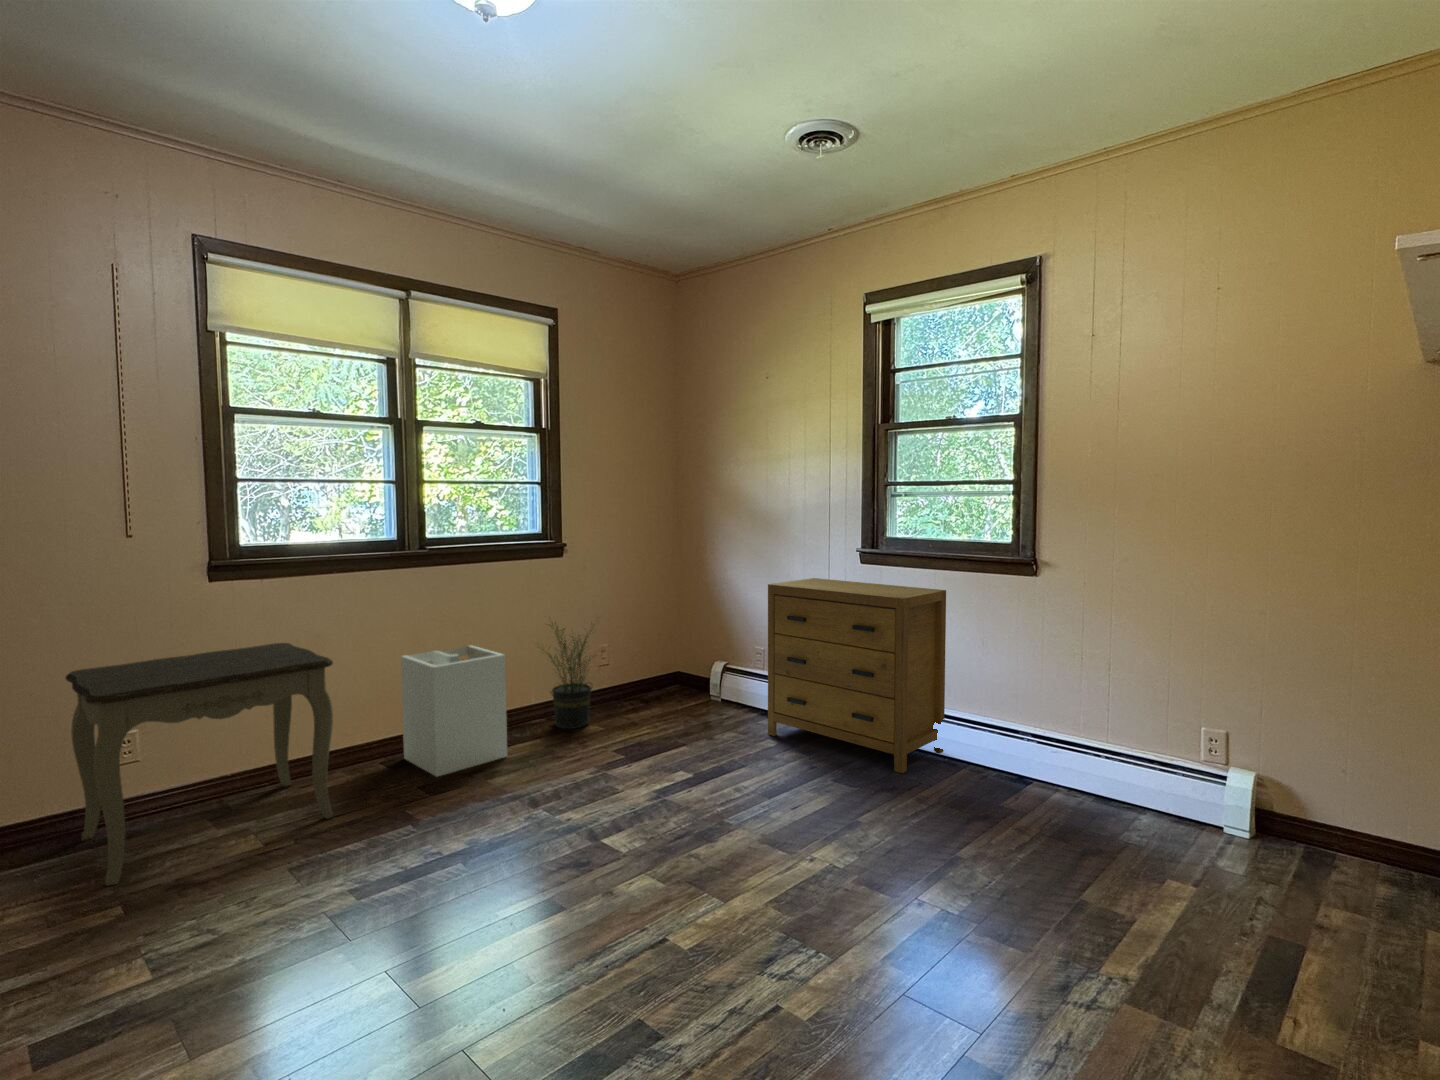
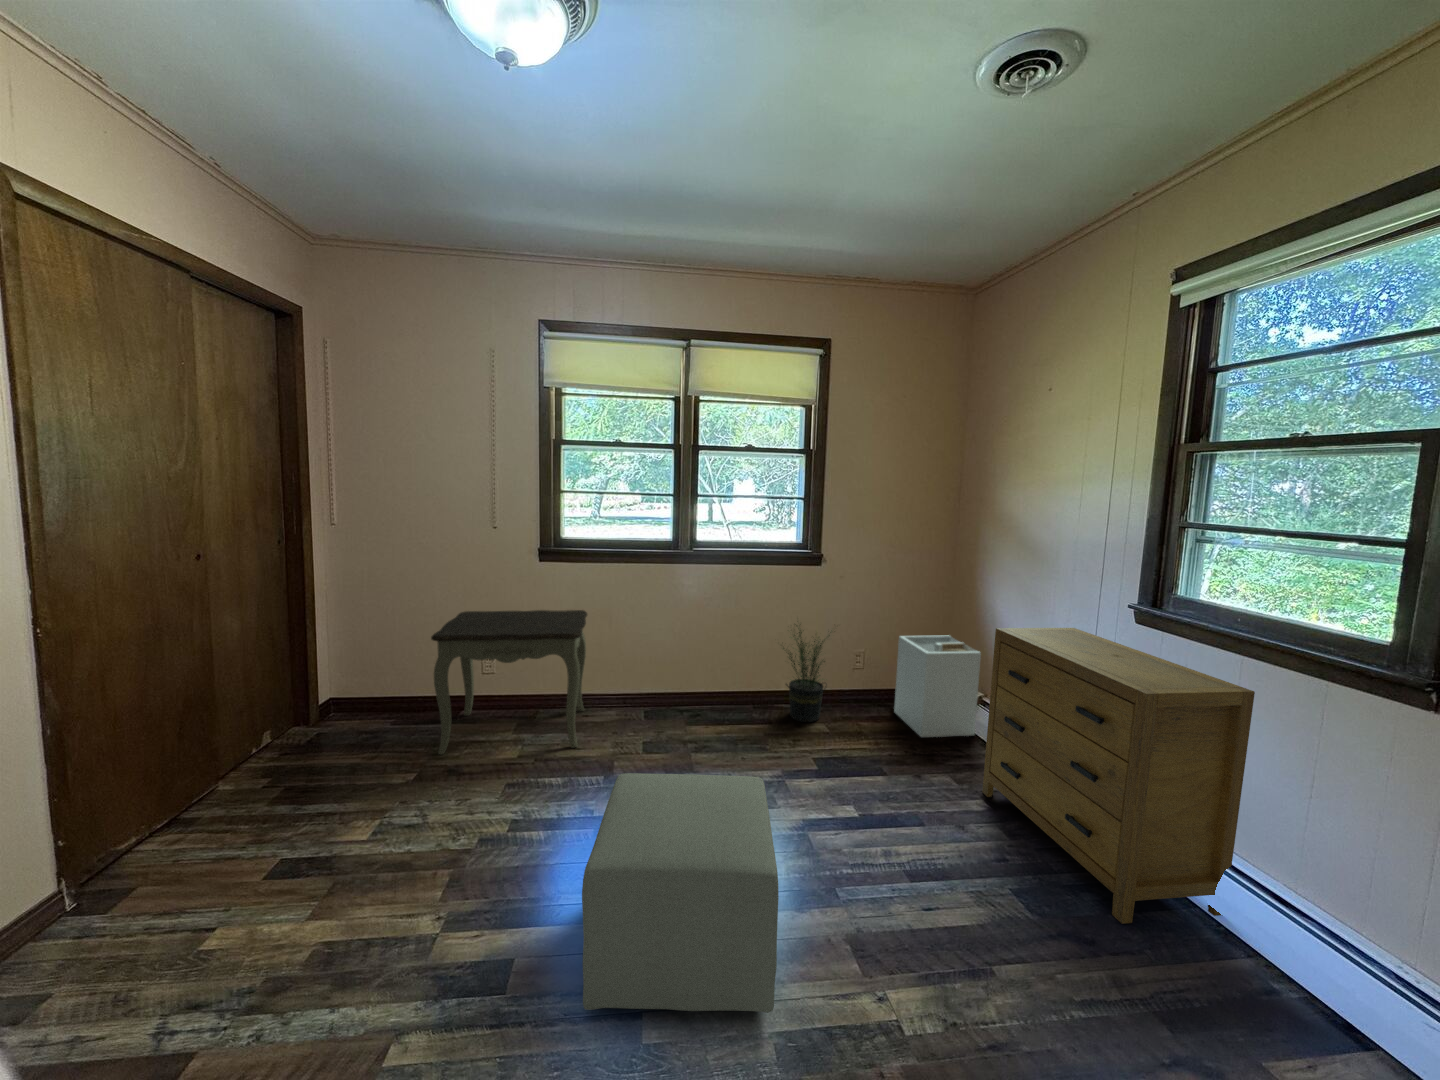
laundry hamper: present [401,646,507,776] -> present [894,635,981,737]
ottoman: none [537,730,760,954] -> present [582,773,779,1013]

